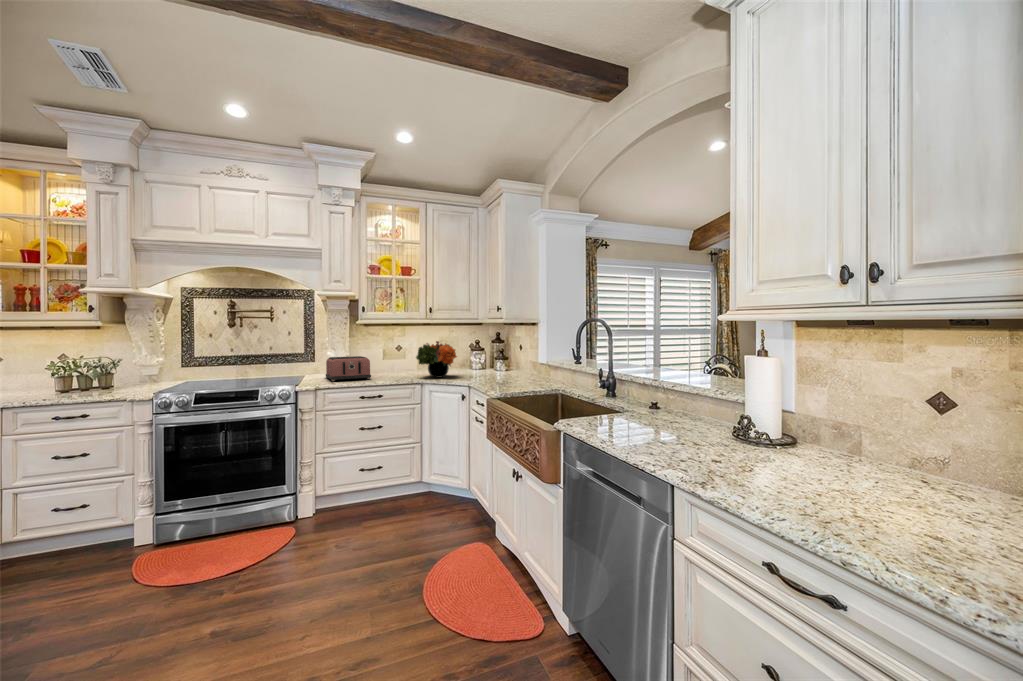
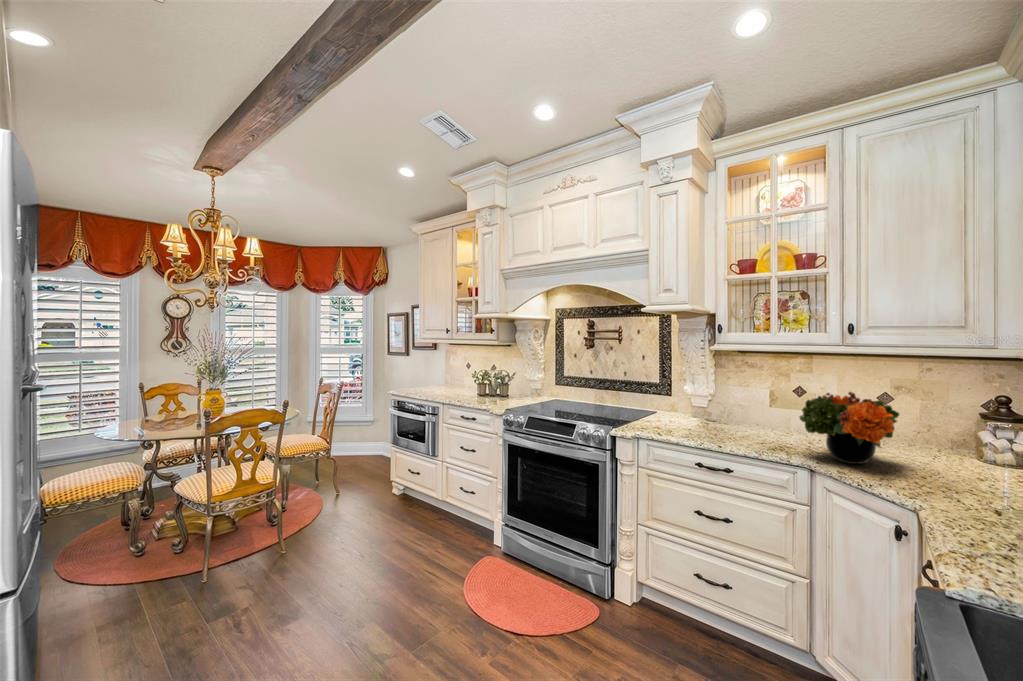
toaster: present [326,356,371,381] -> none [665,394,729,437]

